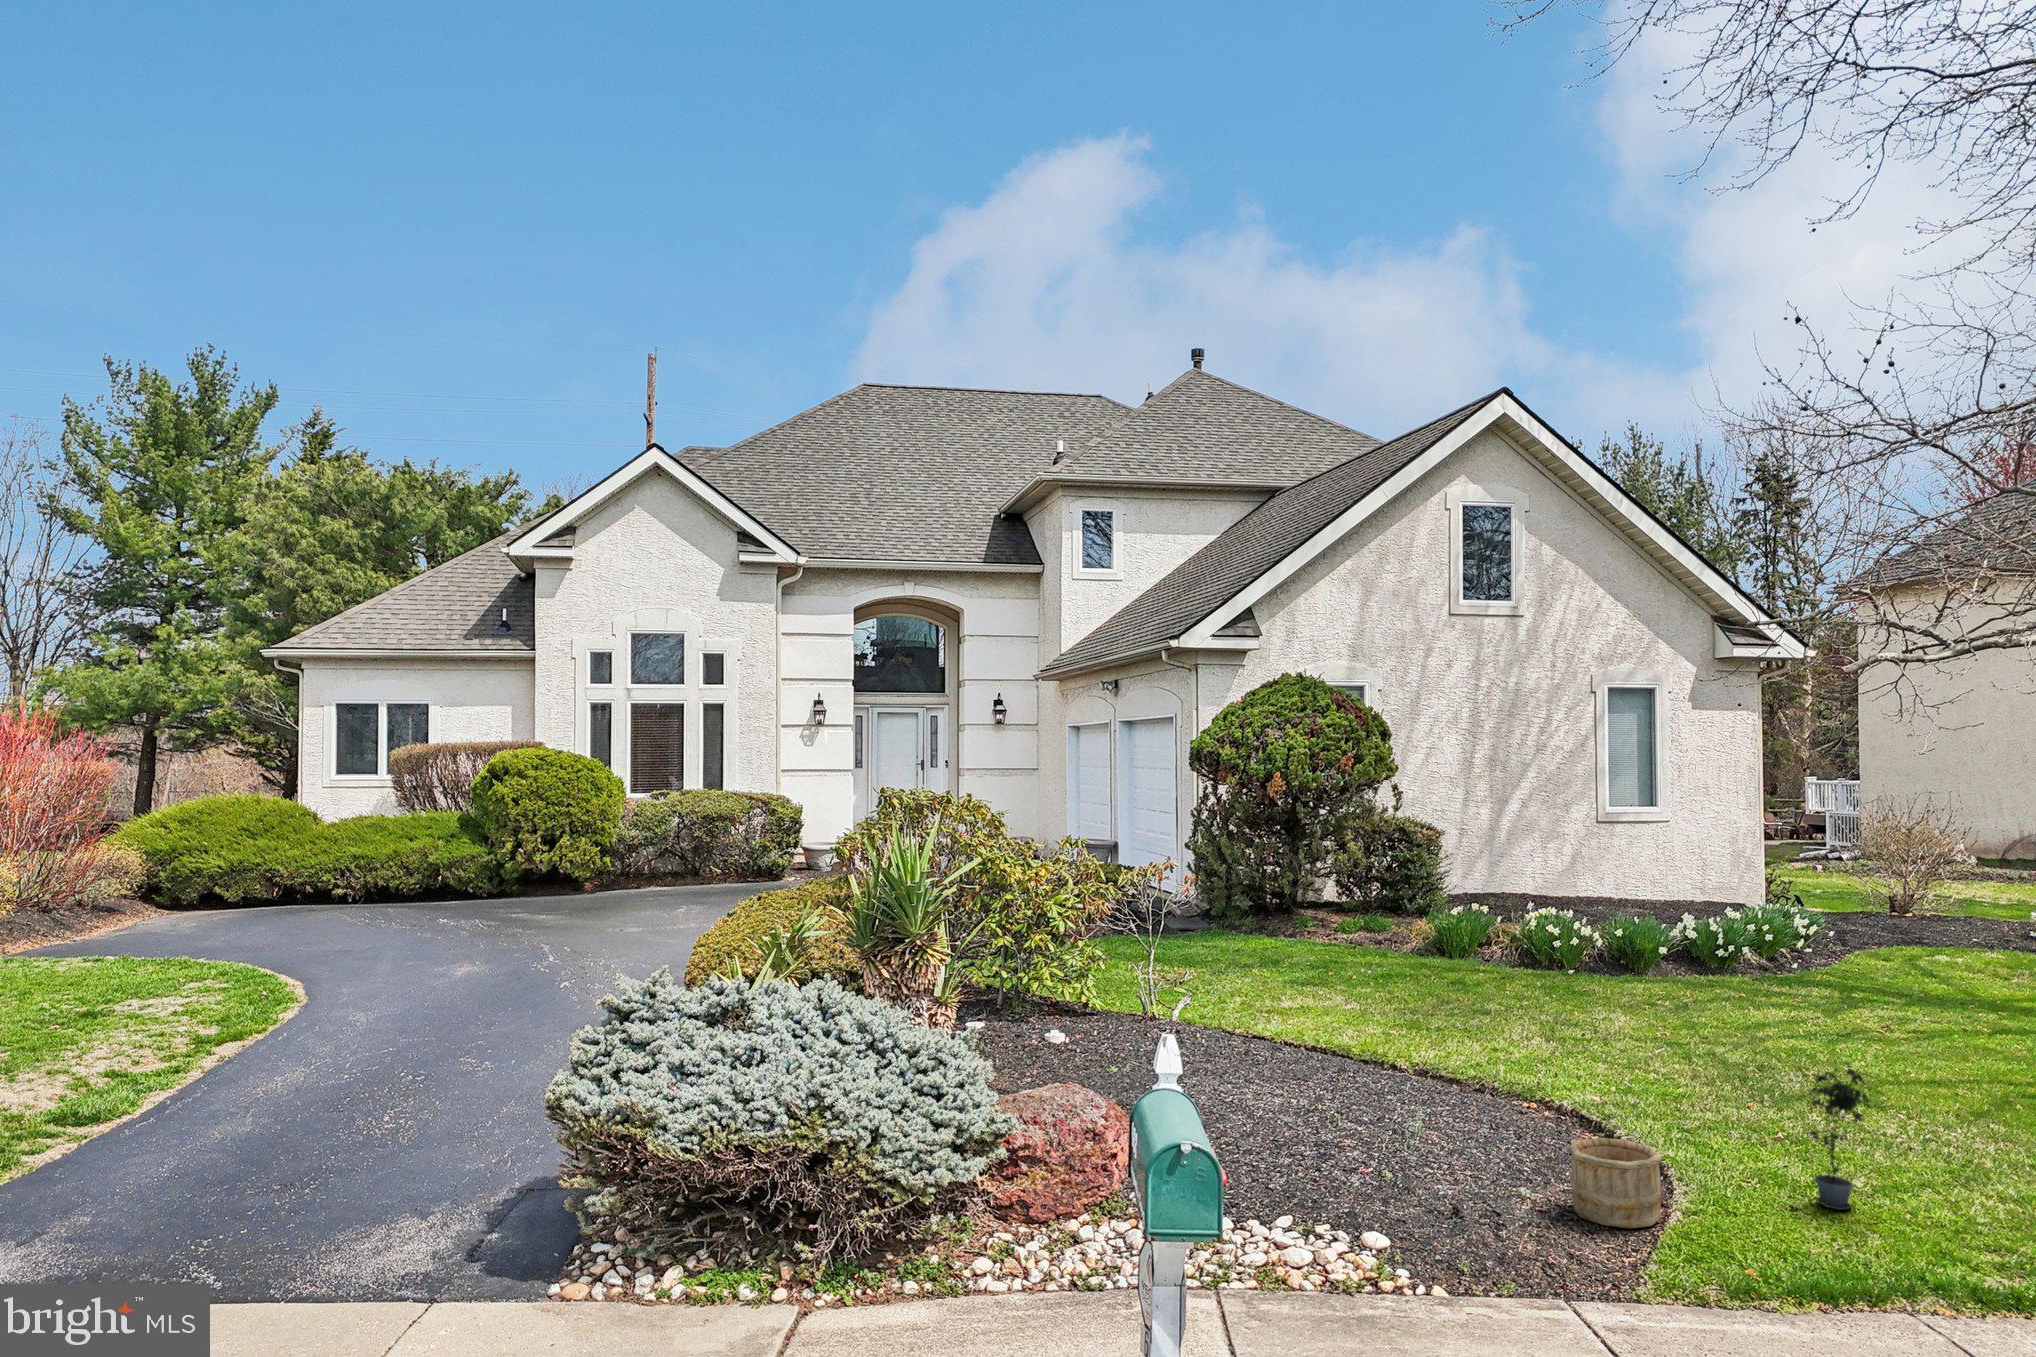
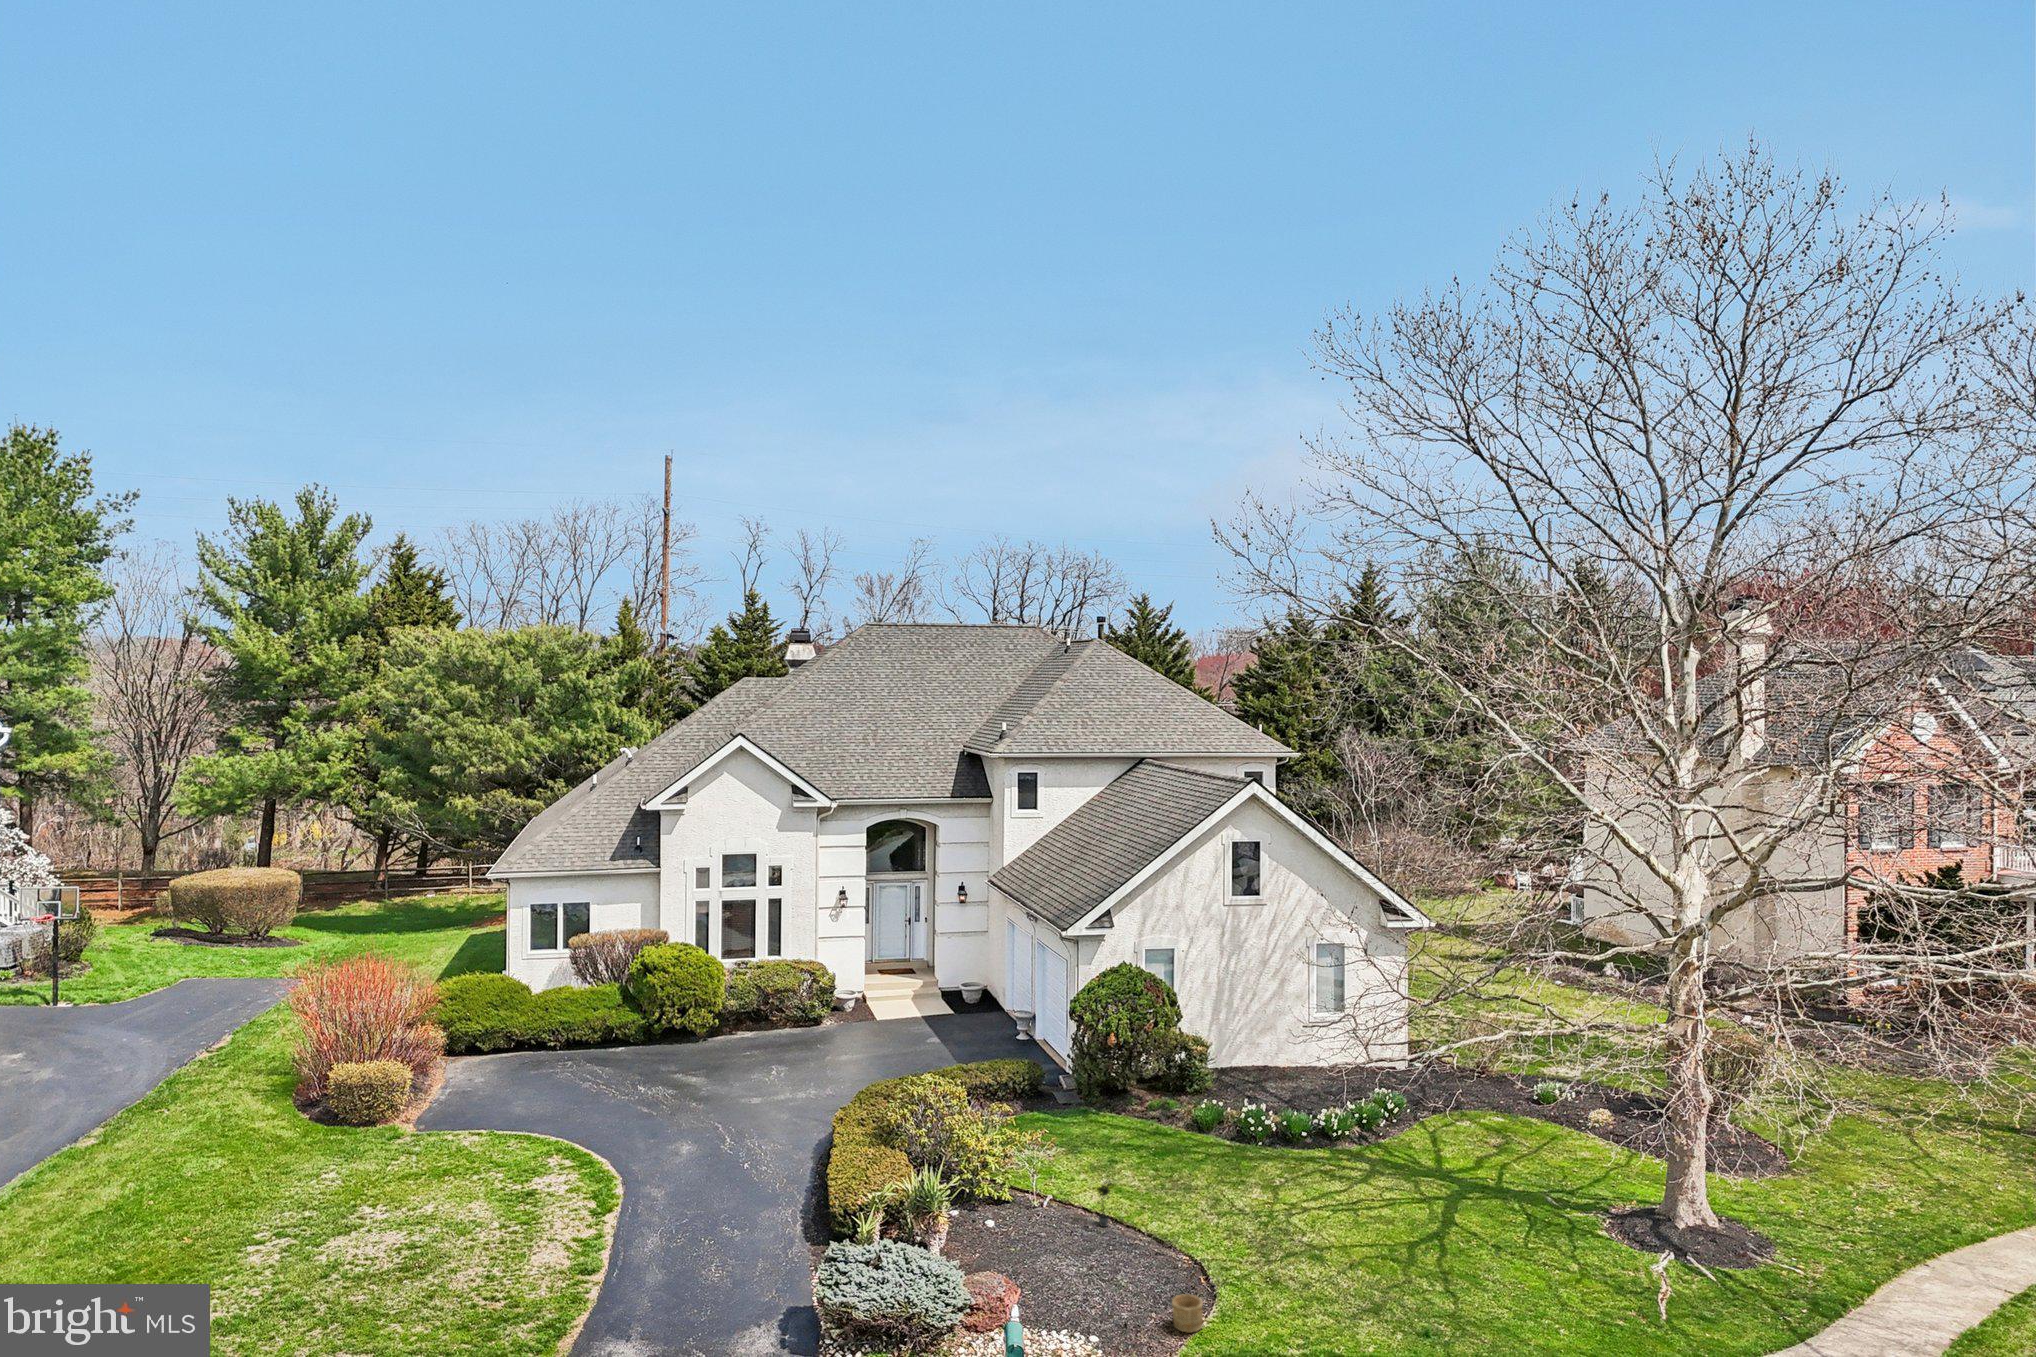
potted plant: present [1807,1063,1869,1210] -> present [1097,1181,1112,1227]

